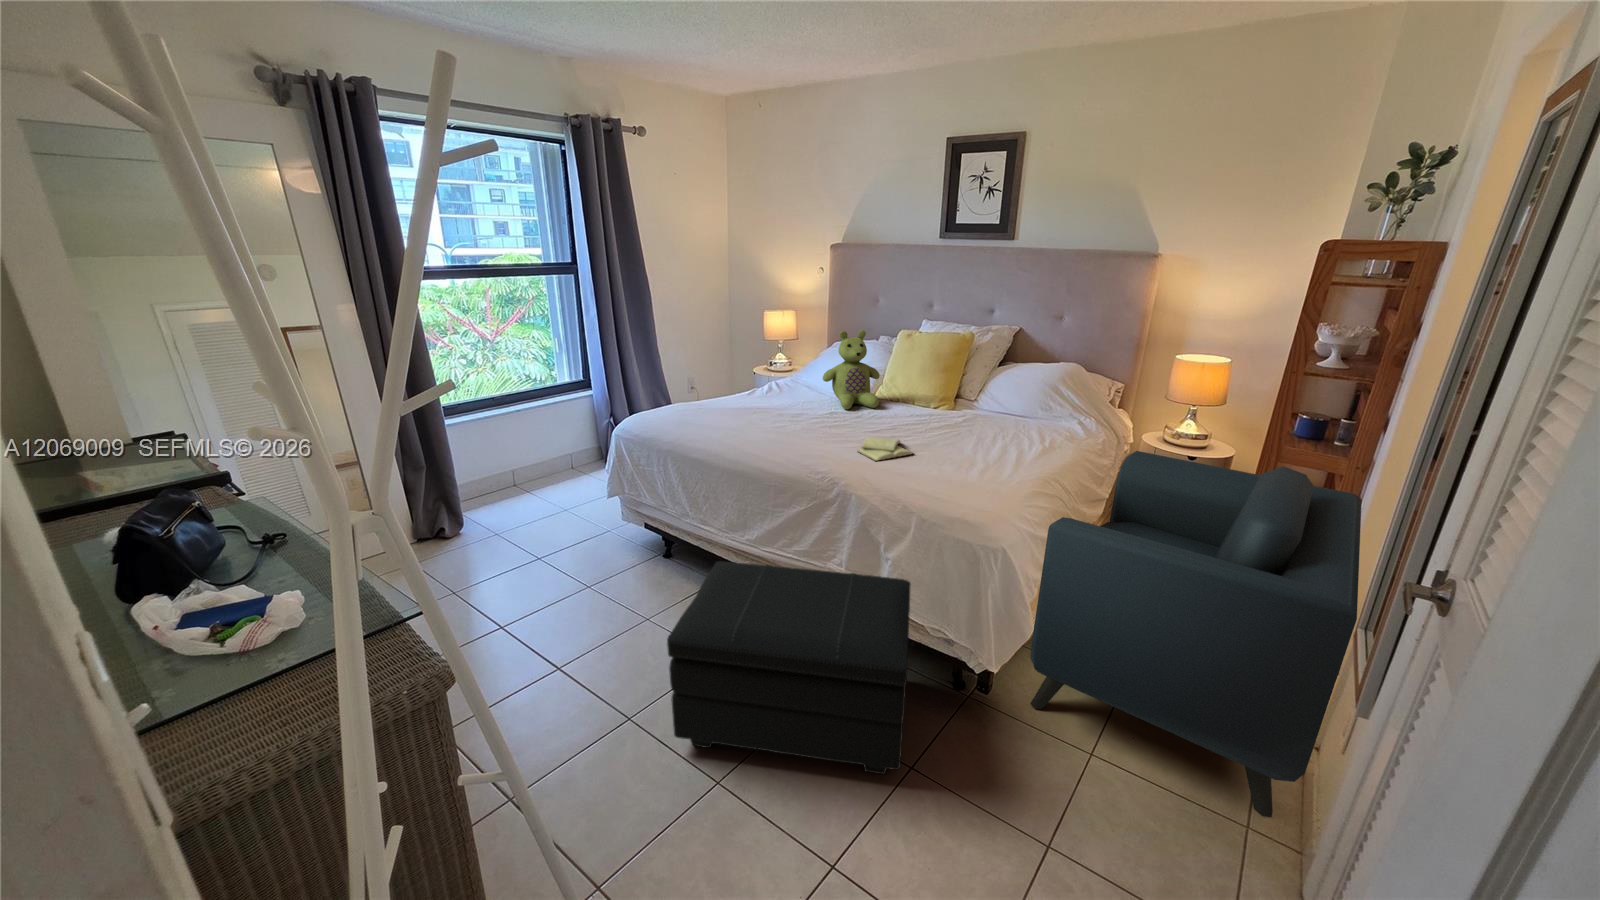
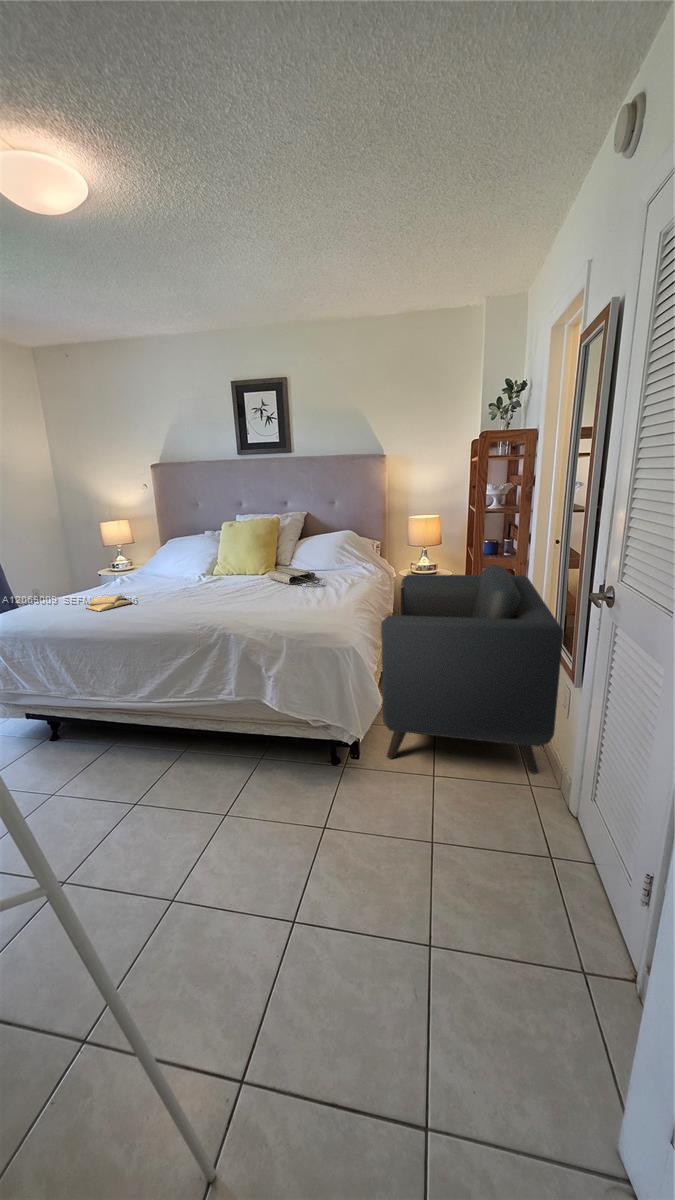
stuffed bear: present [823,330,880,409] -> none [172,521,222,583]
tote bag: none [936,408,998,440] -> present [268,568,320,585]
diary: present [858,437,913,461] -> present [87,595,132,612]
footstool: present [667,561,911,774] -> none [99,690,321,886]

